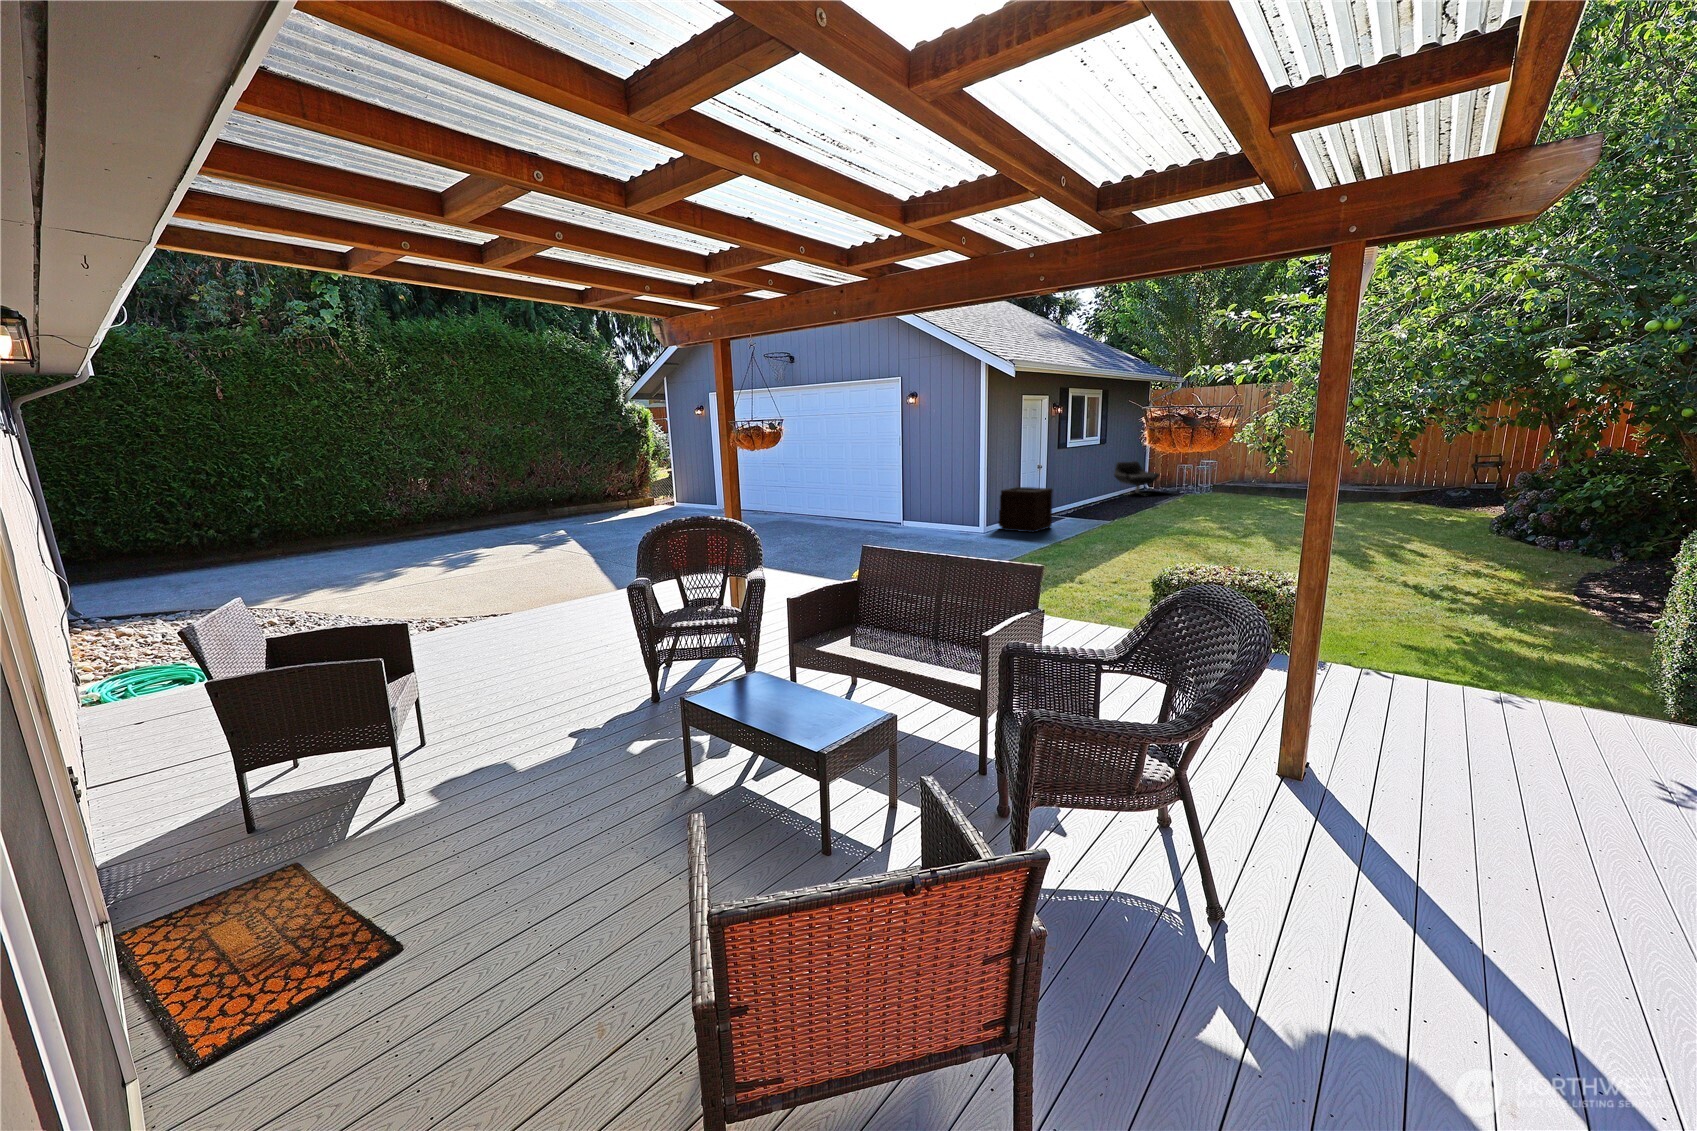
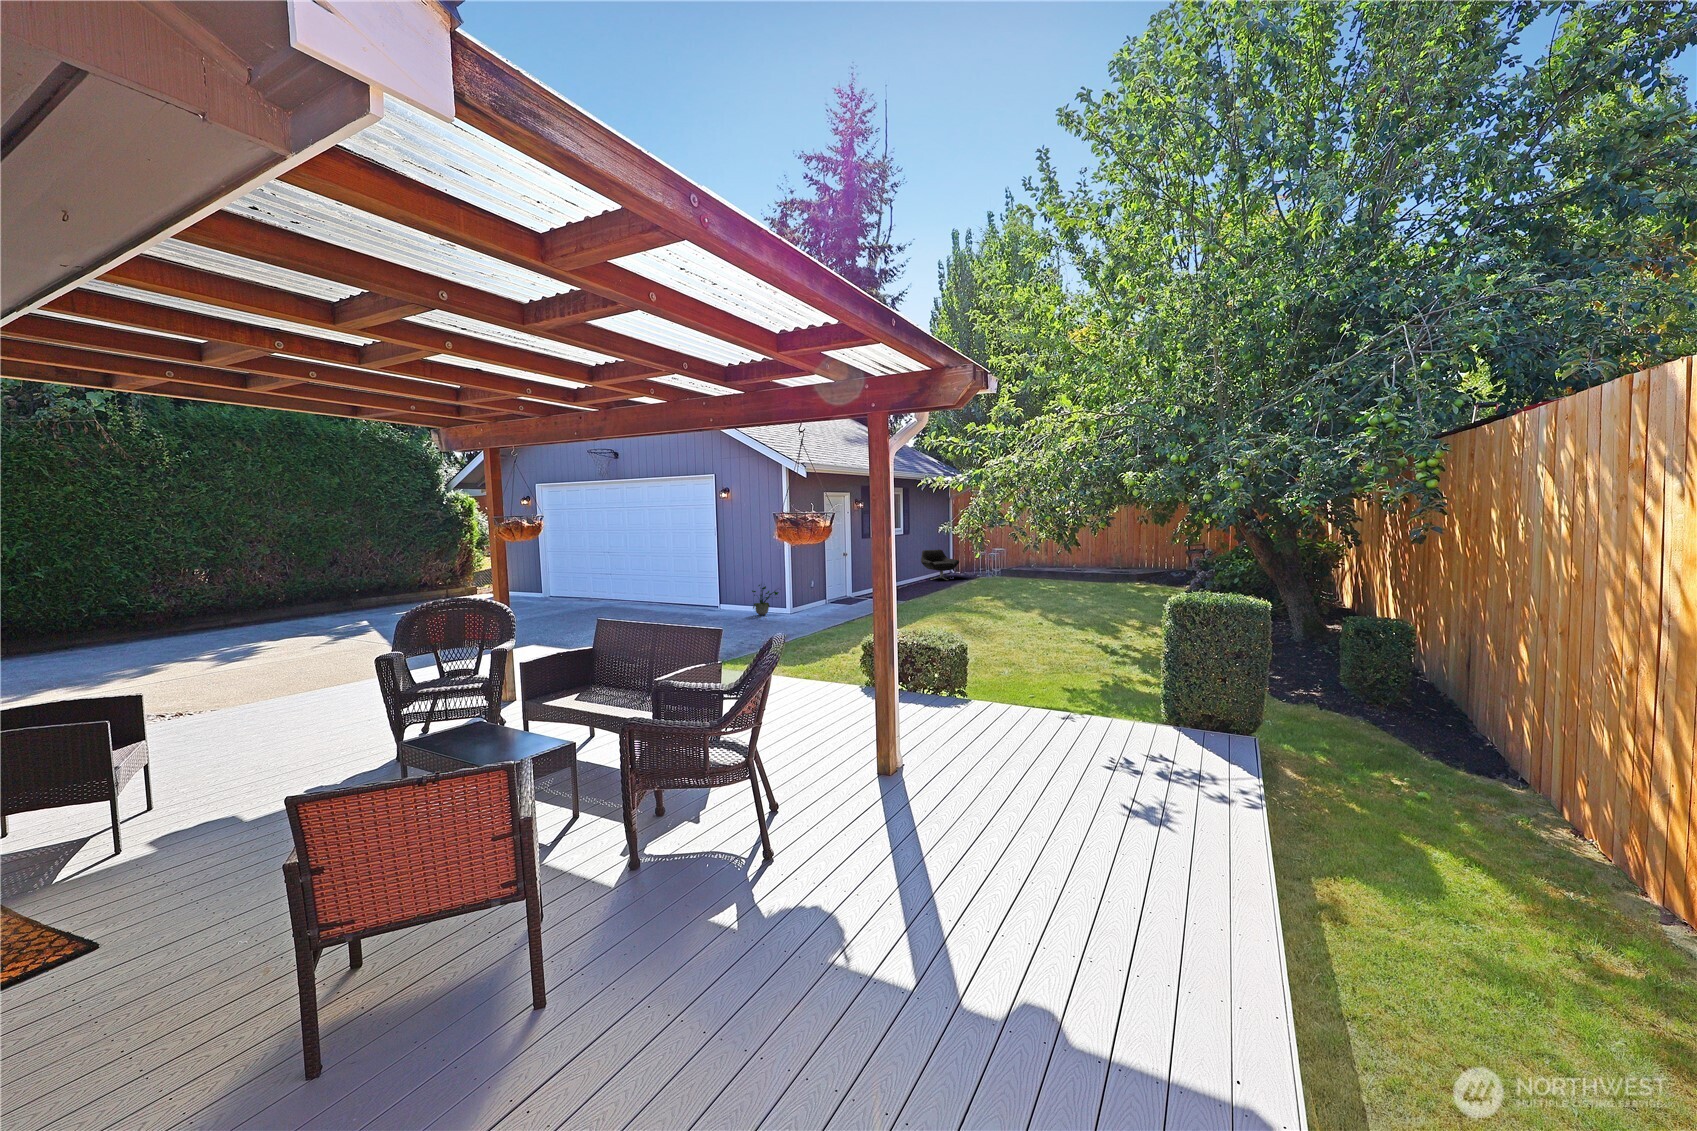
wooden crate: present [997,487,1053,532] -> none [803,572,854,613]
potted plant: none [941,492,976,532] -> present [752,585,779,615]

